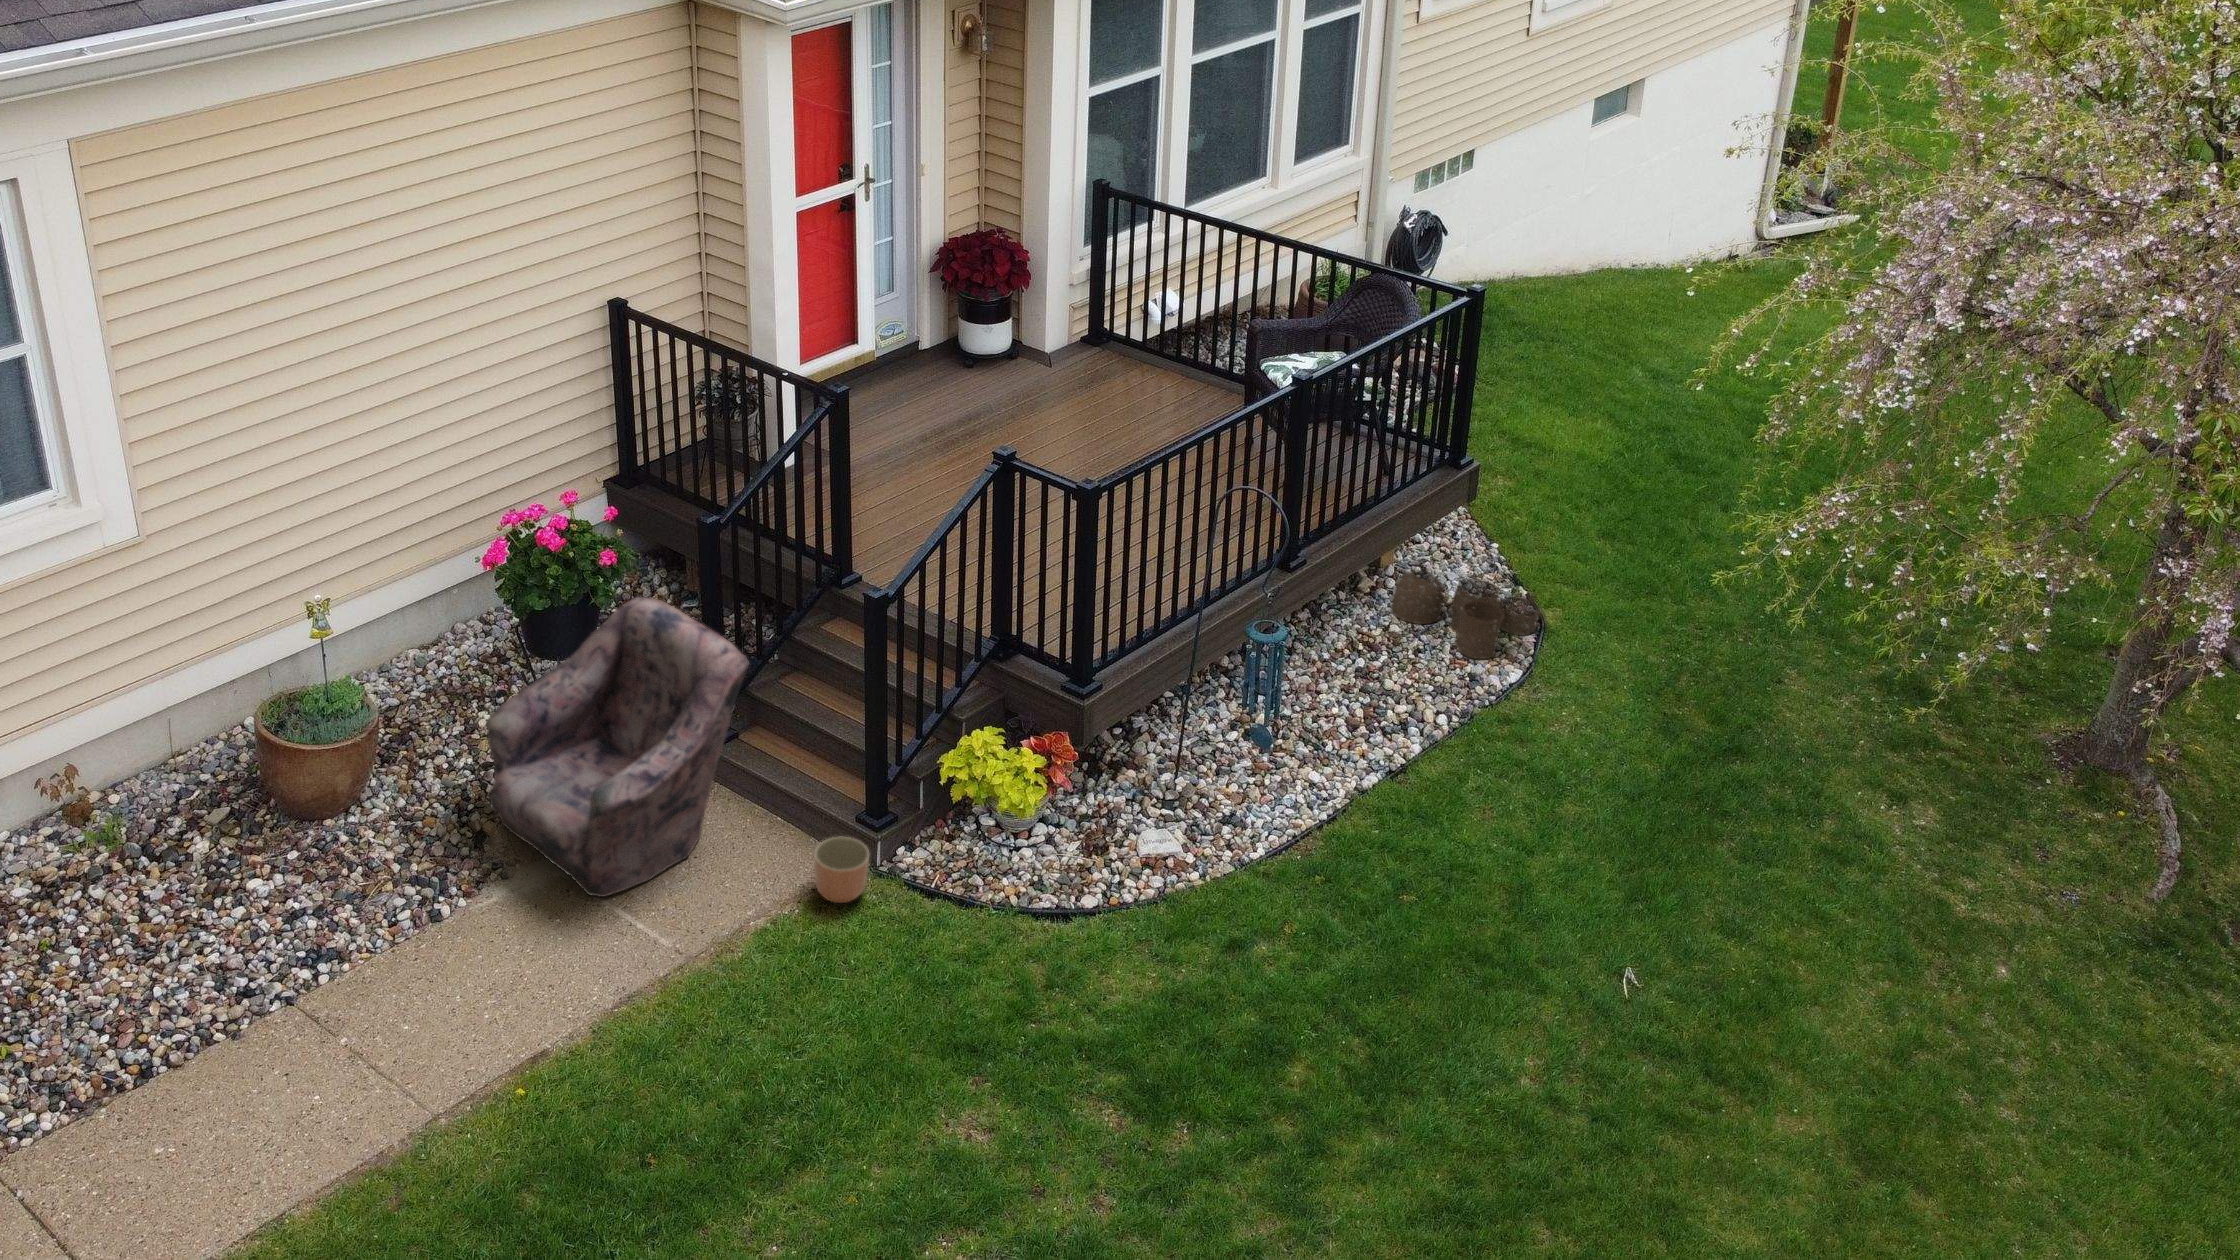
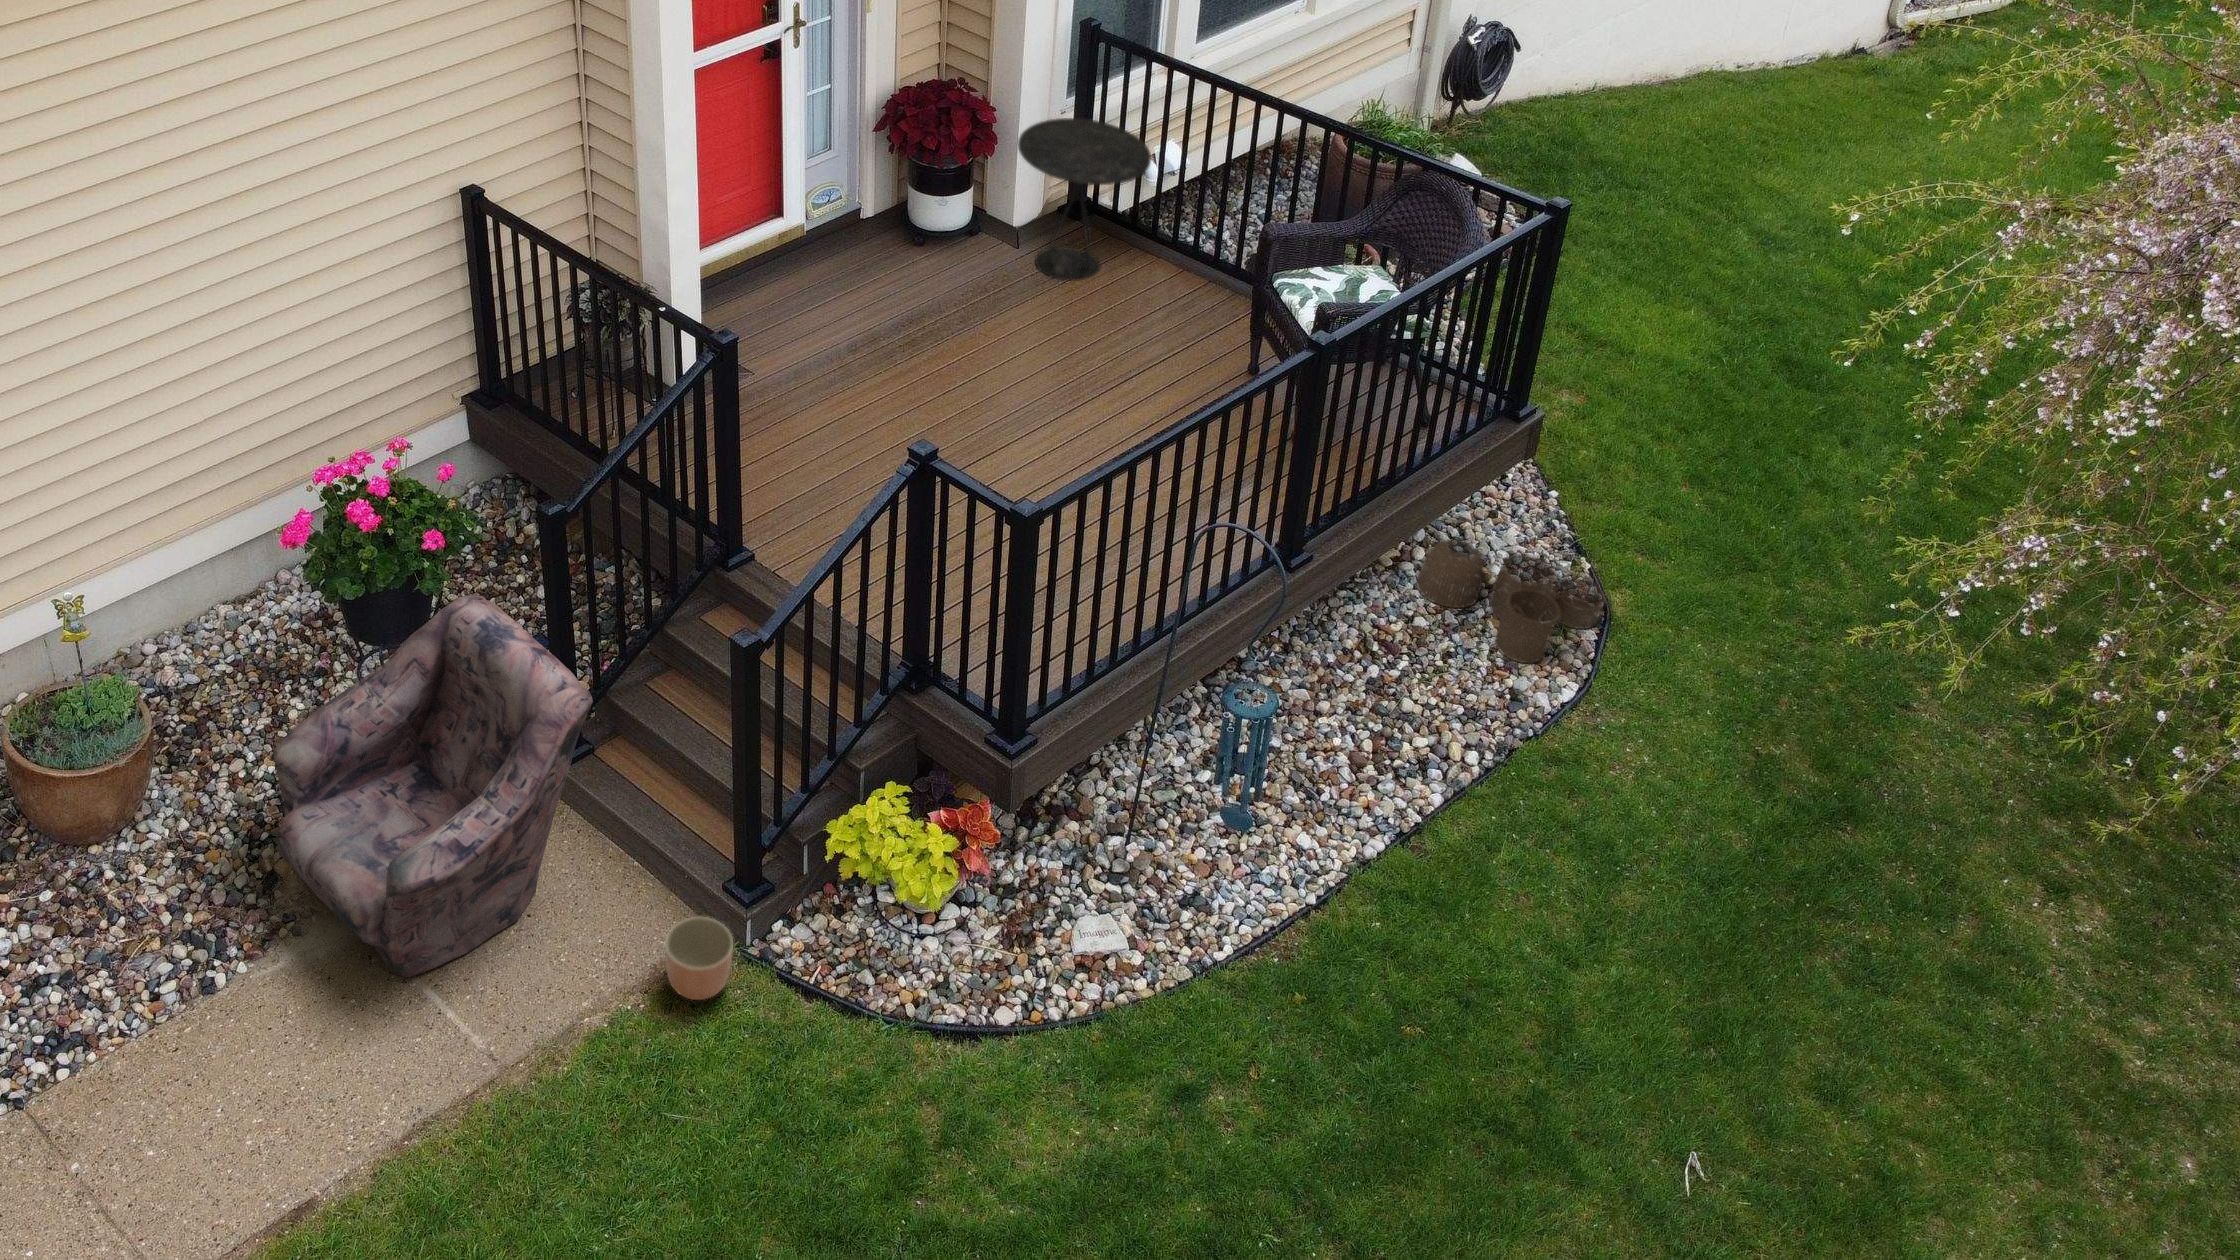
side table: none [1050,256,1157,386] -> present [1018,118,1151,281]

